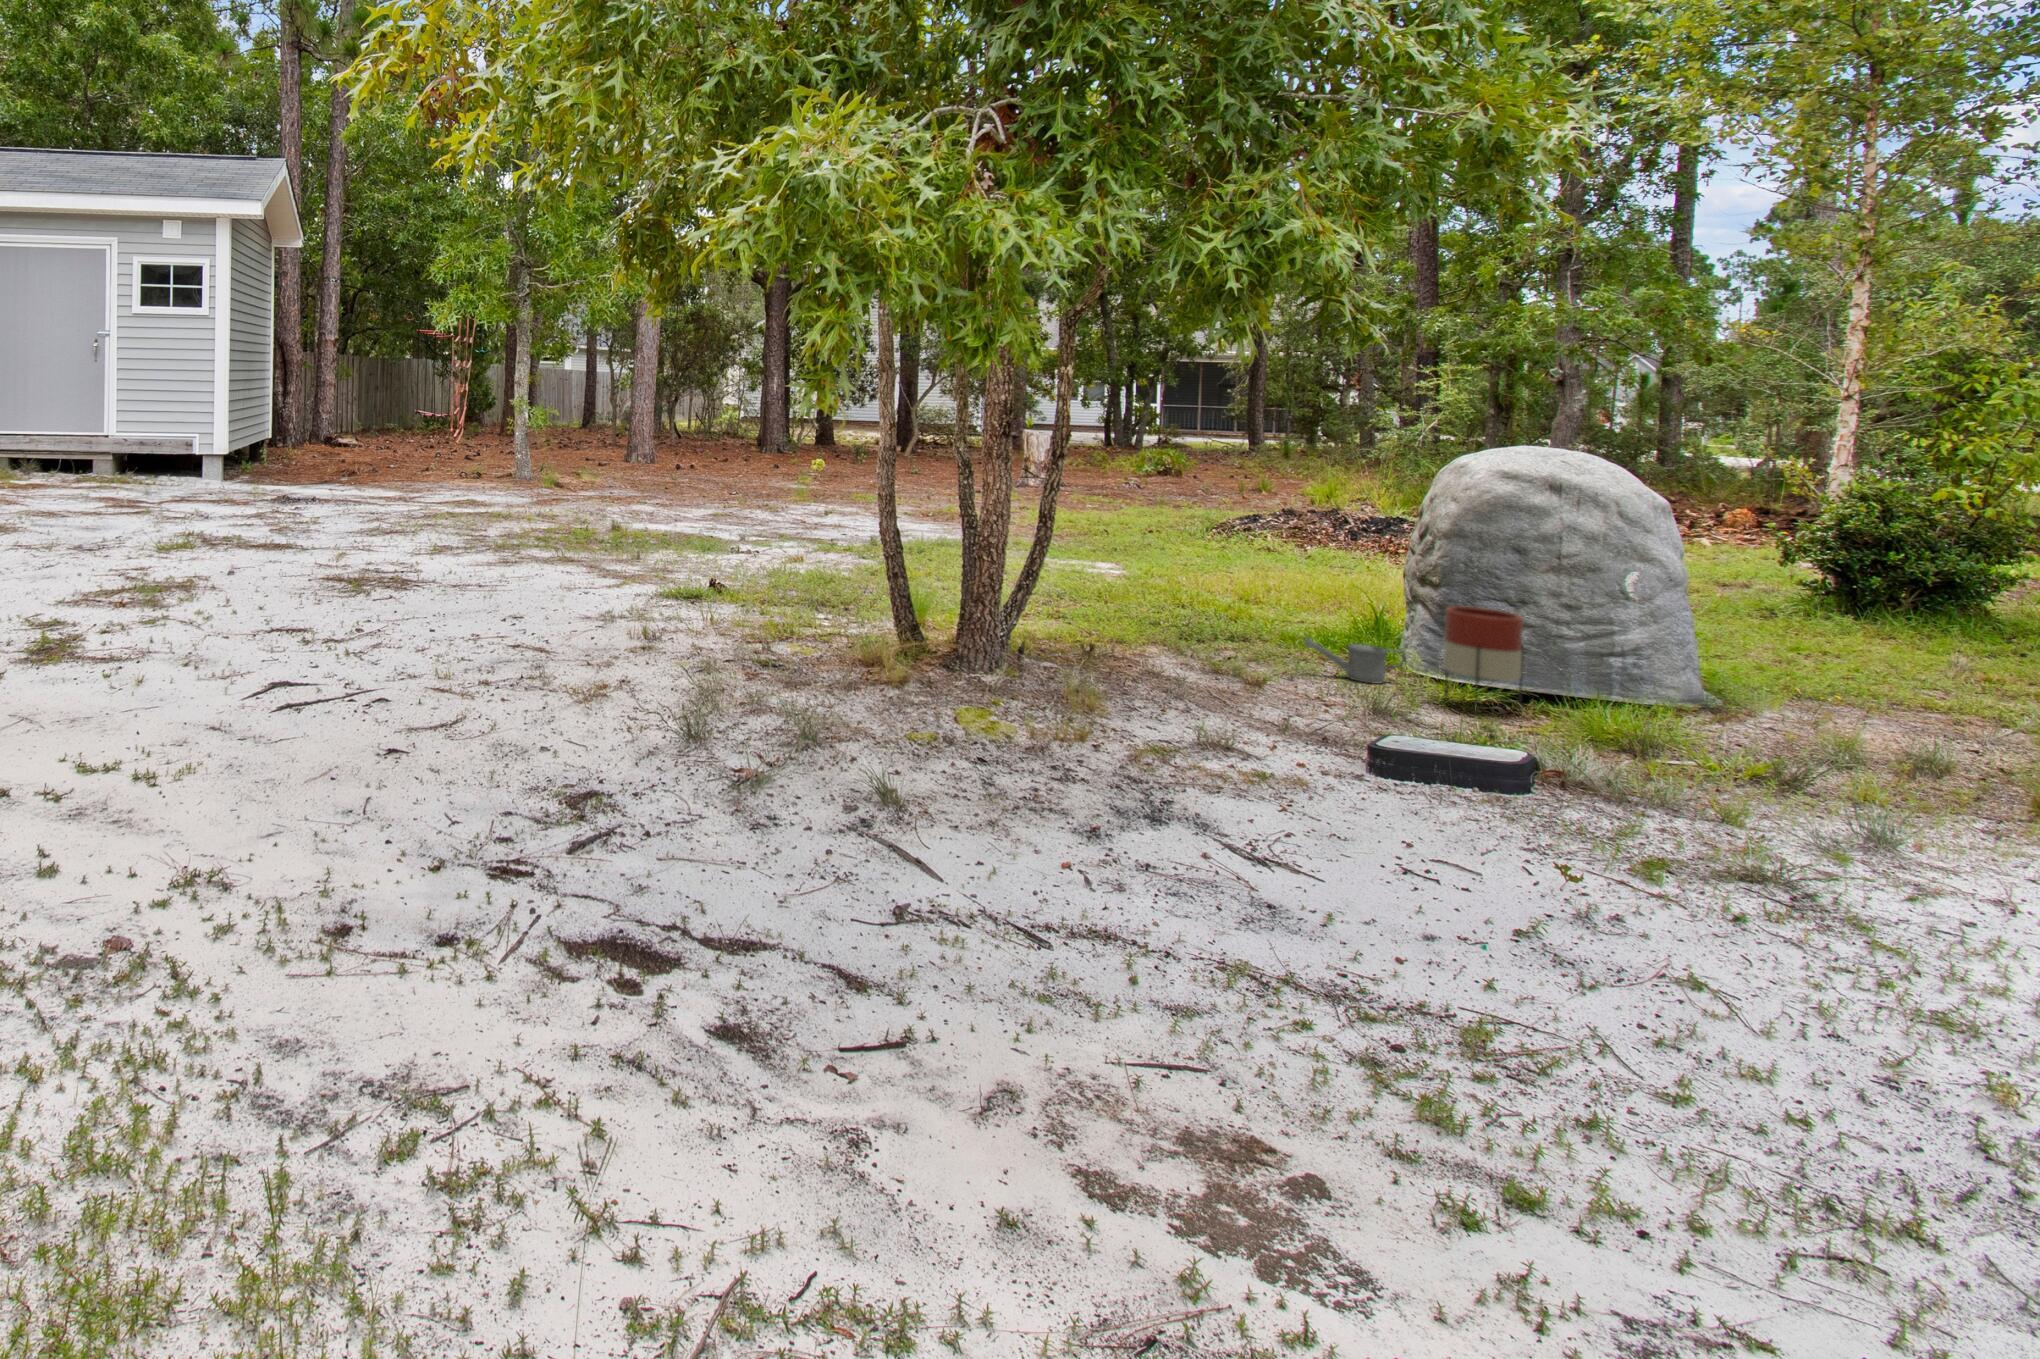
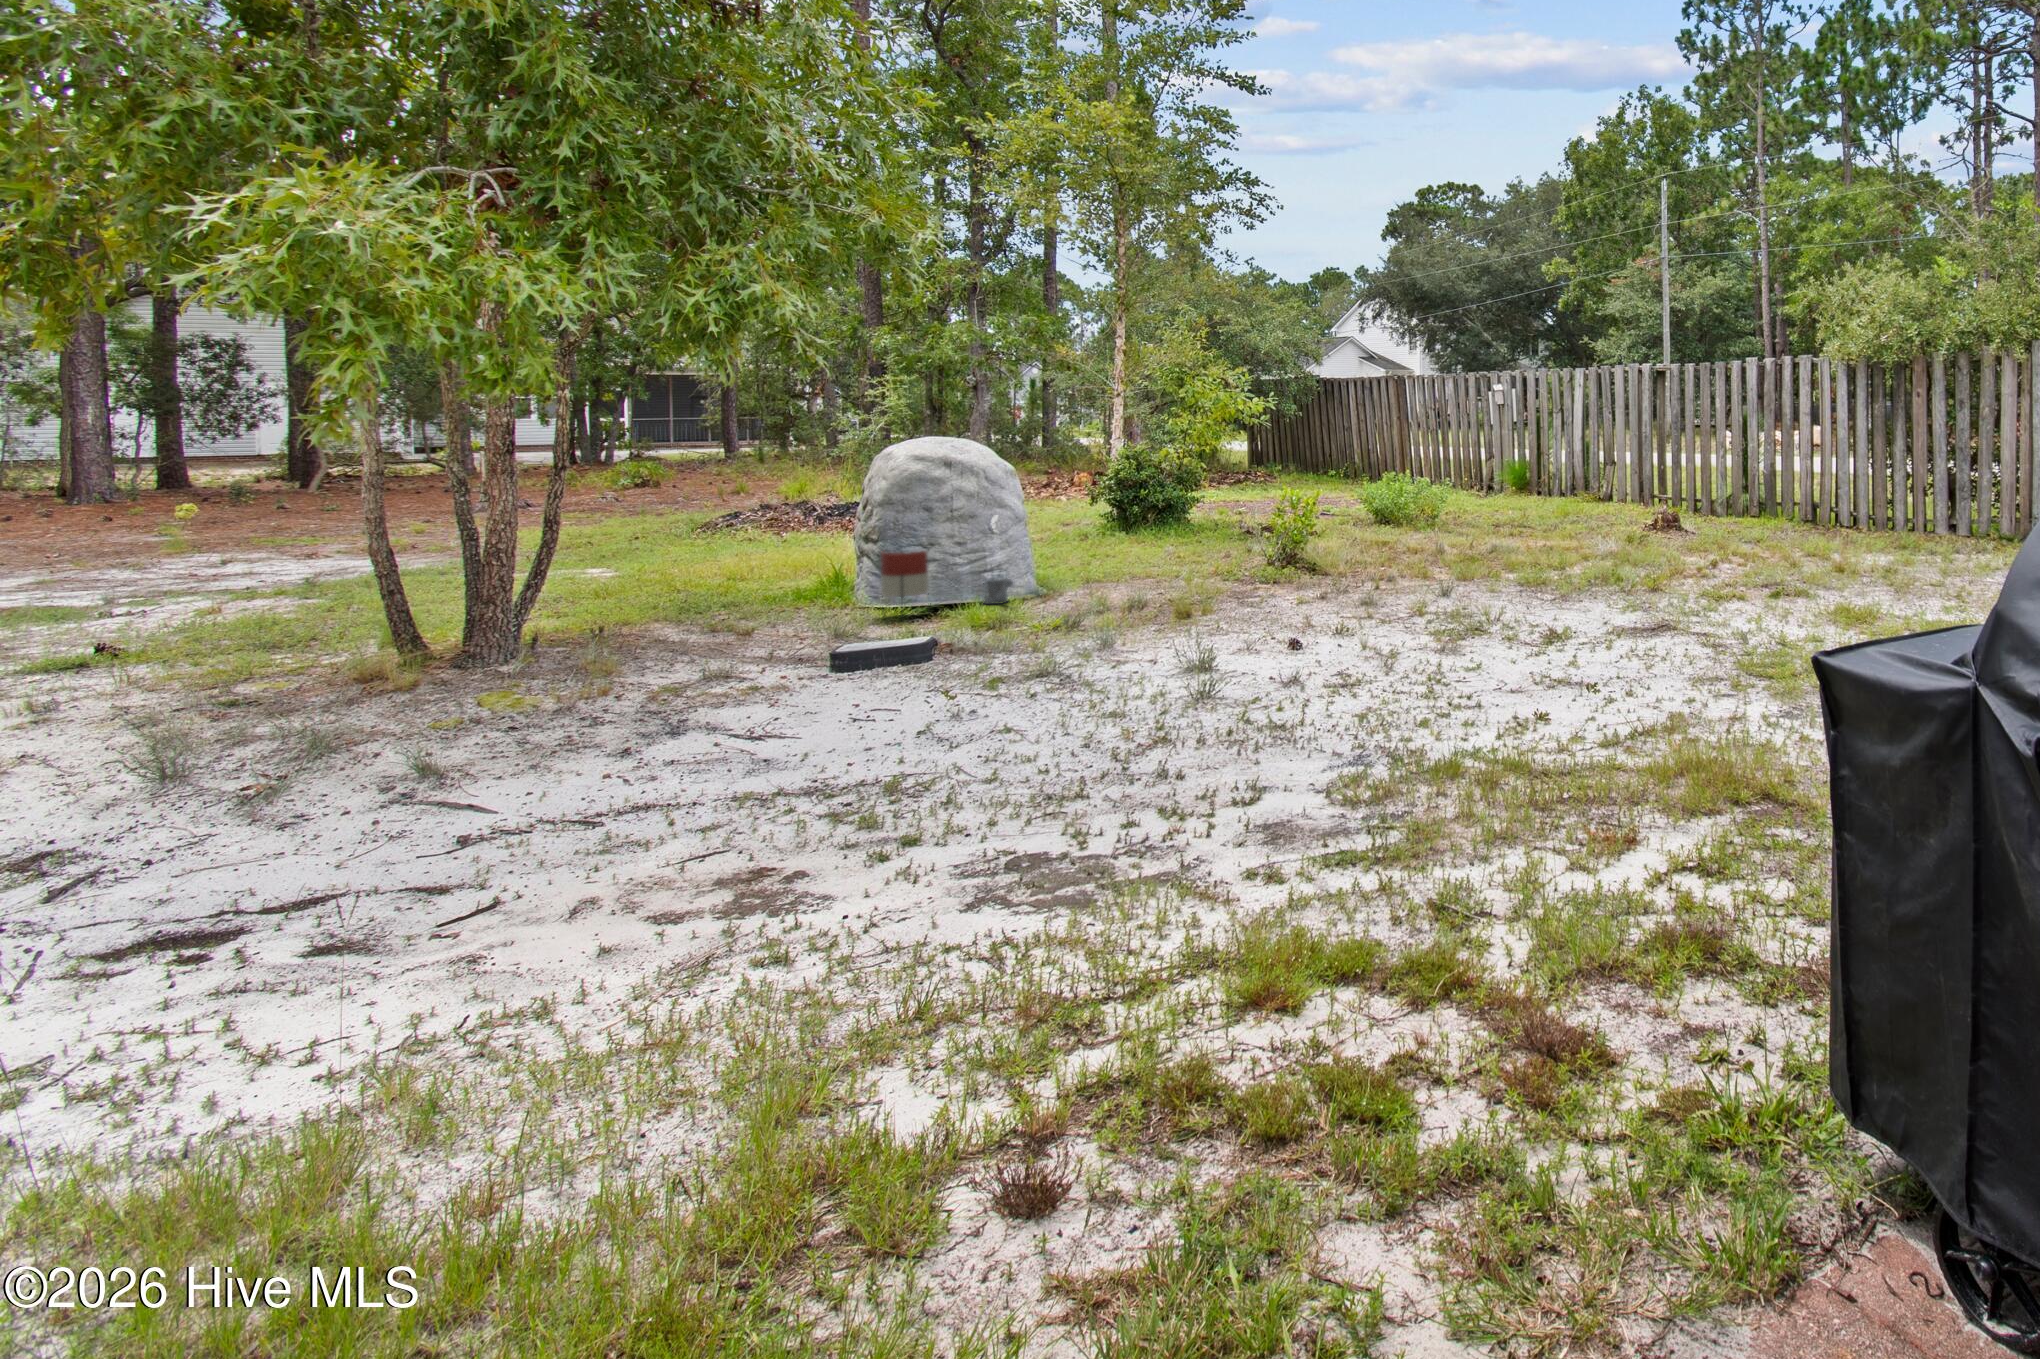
watering can: present [1305,638,1406,684] -> present [983,578,1013,604]

